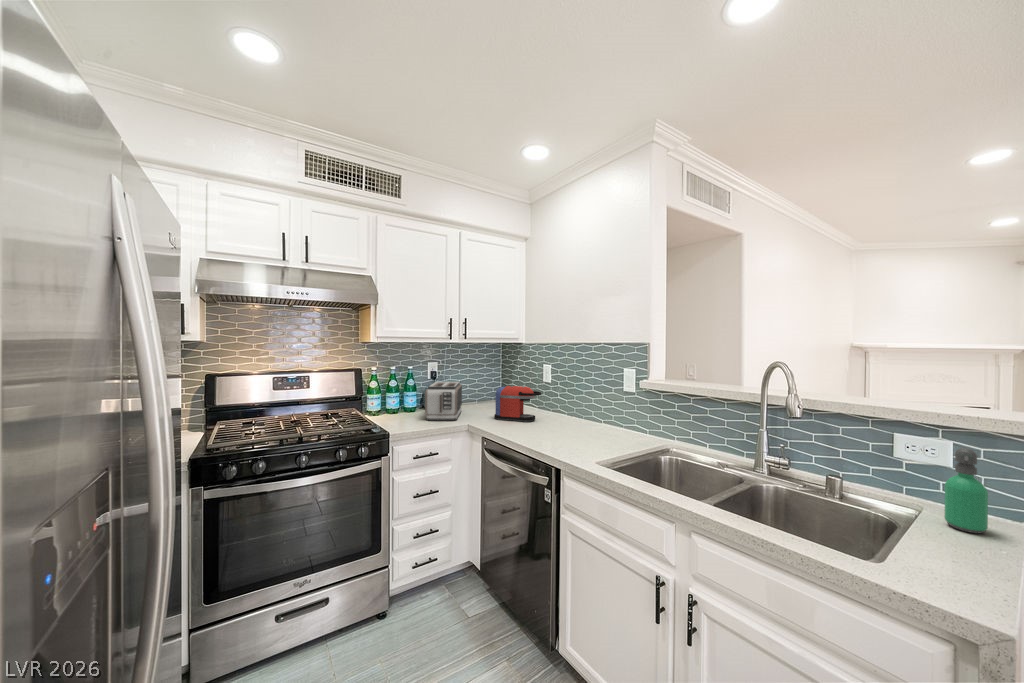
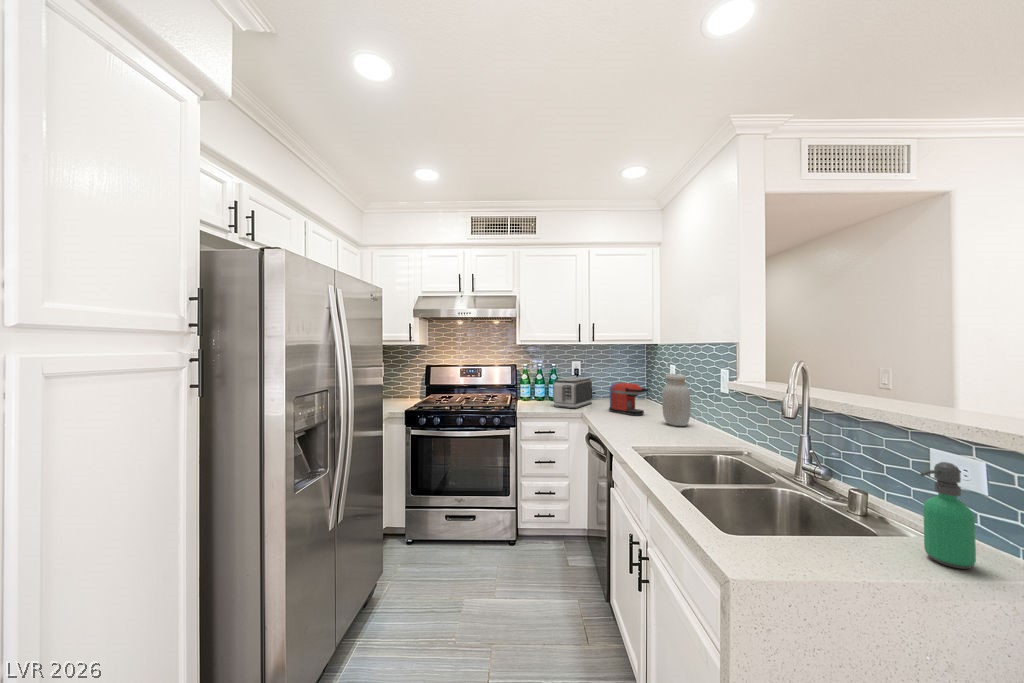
jar: none [569,375,597,429] -> present [662,374,691,426]

